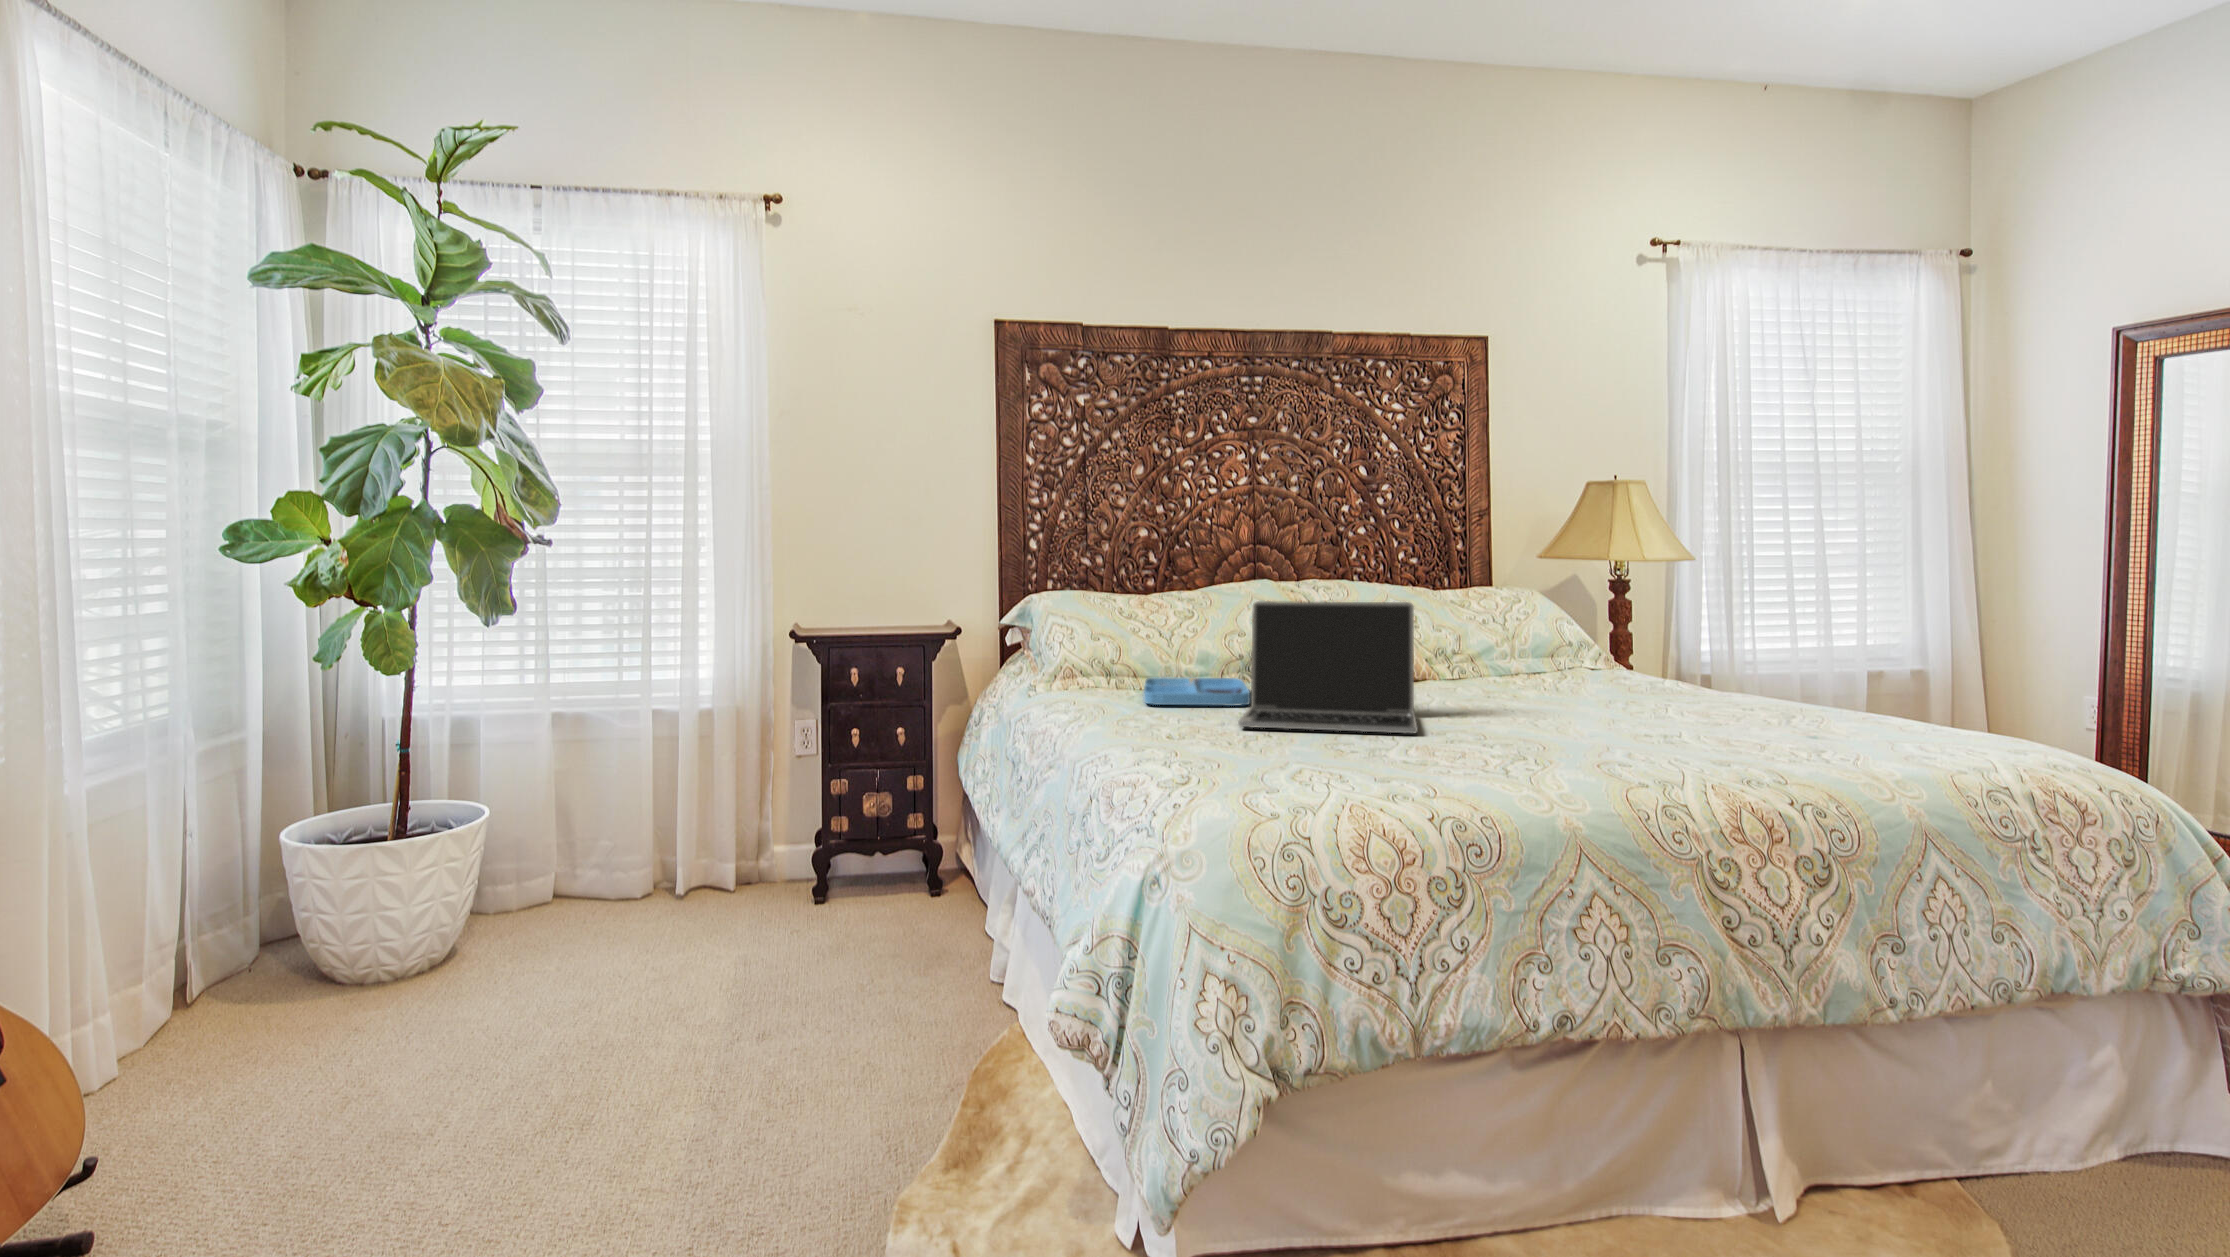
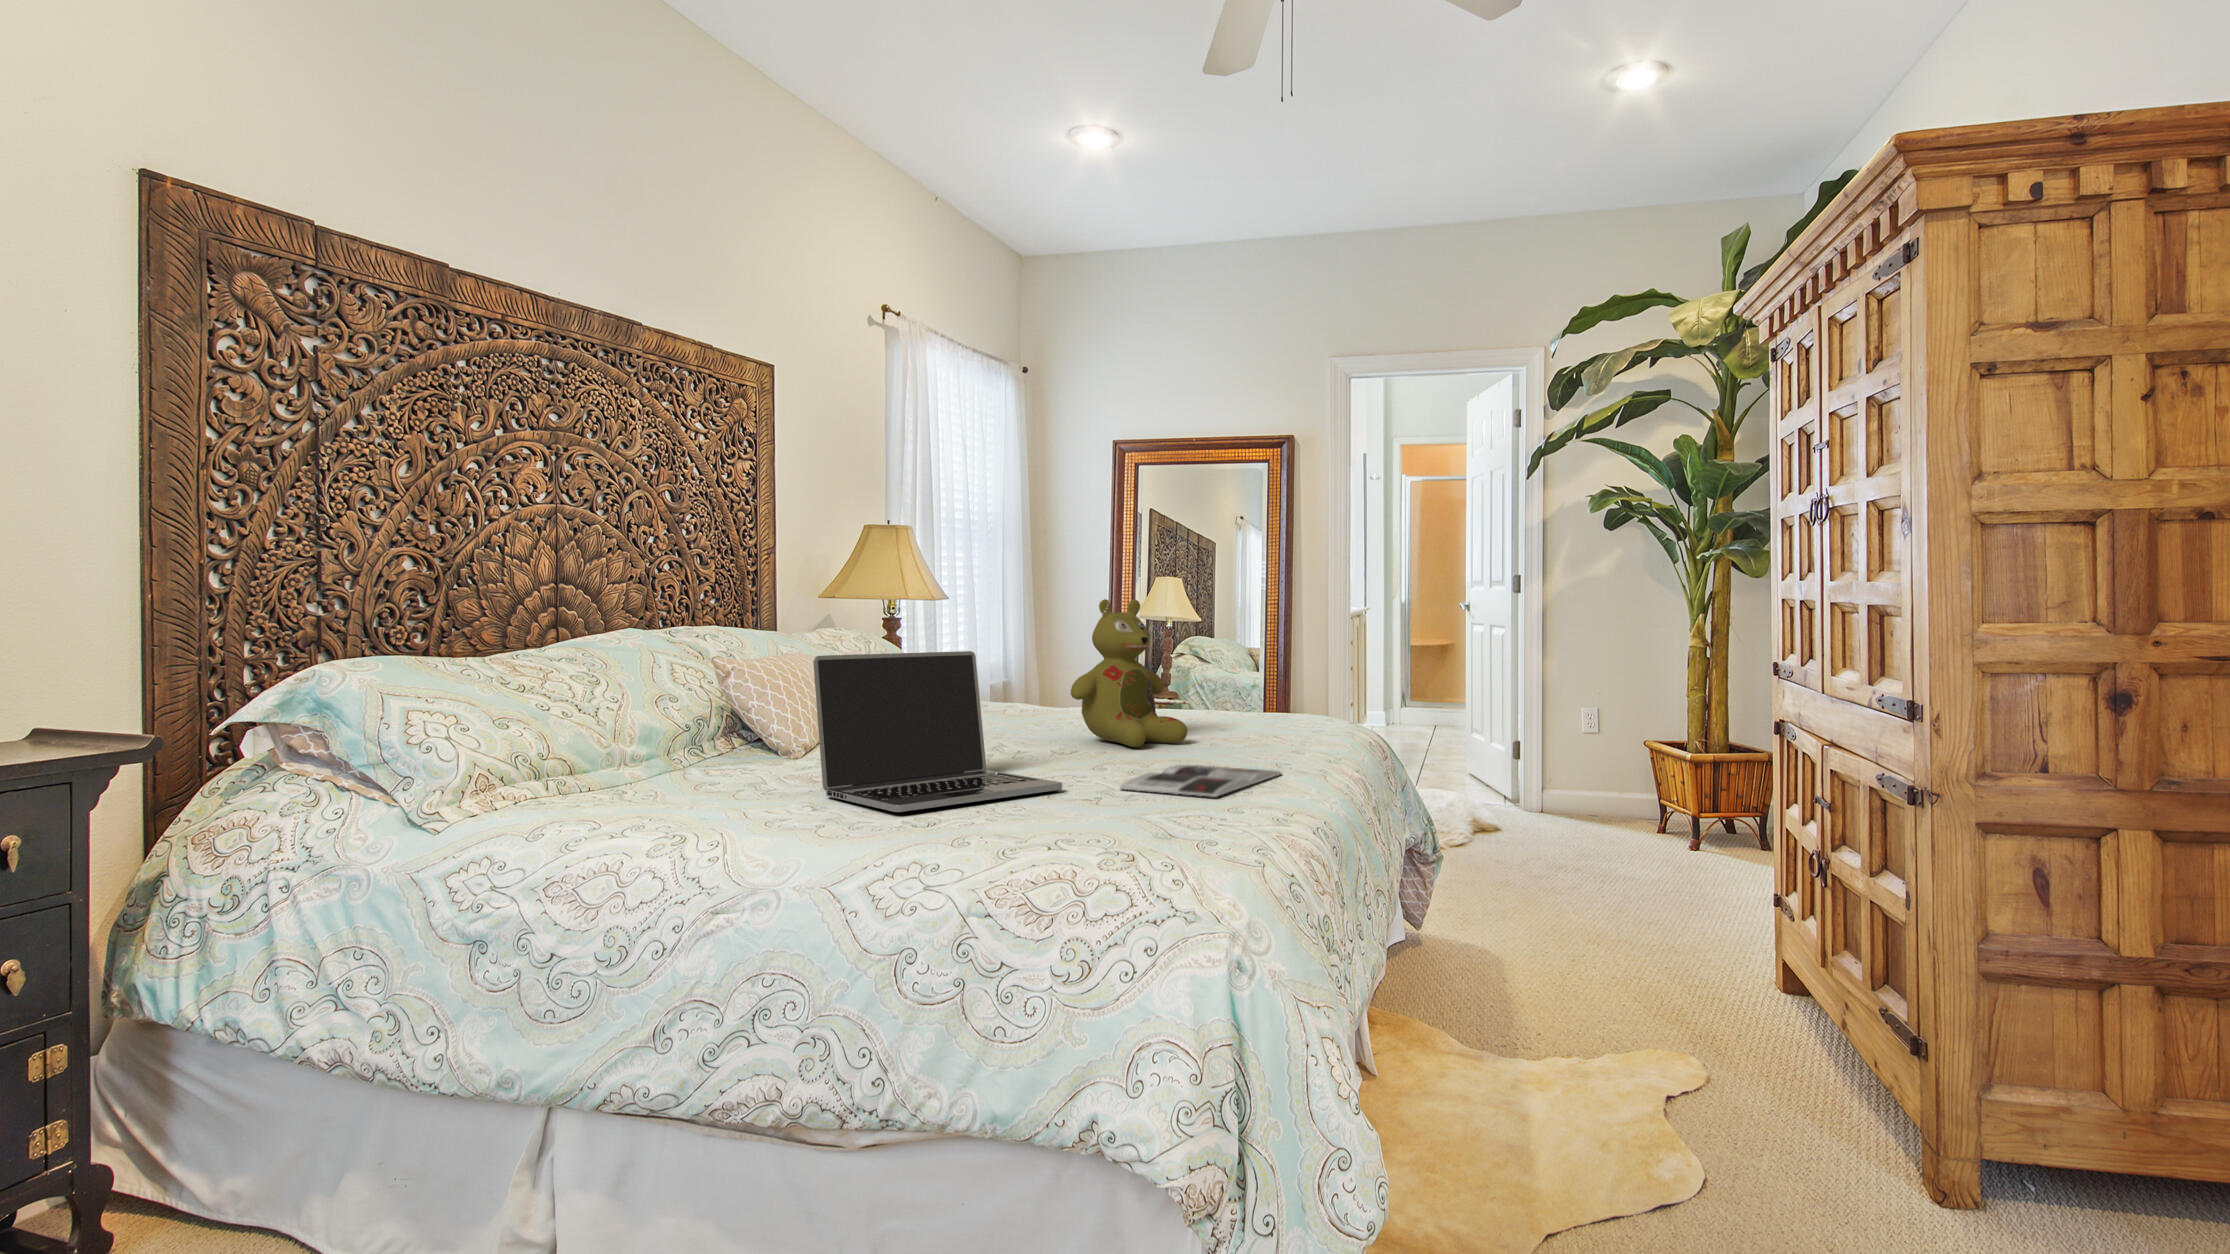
stuffed bear: none [1605,552,1753,718] -> present [1071,599,1187,747]
tray: present [1143,677,1250,706] -> none [563,761,788,808]
magazine: none [1467,732,1698,760] -> present [1120,765,1282,797]

